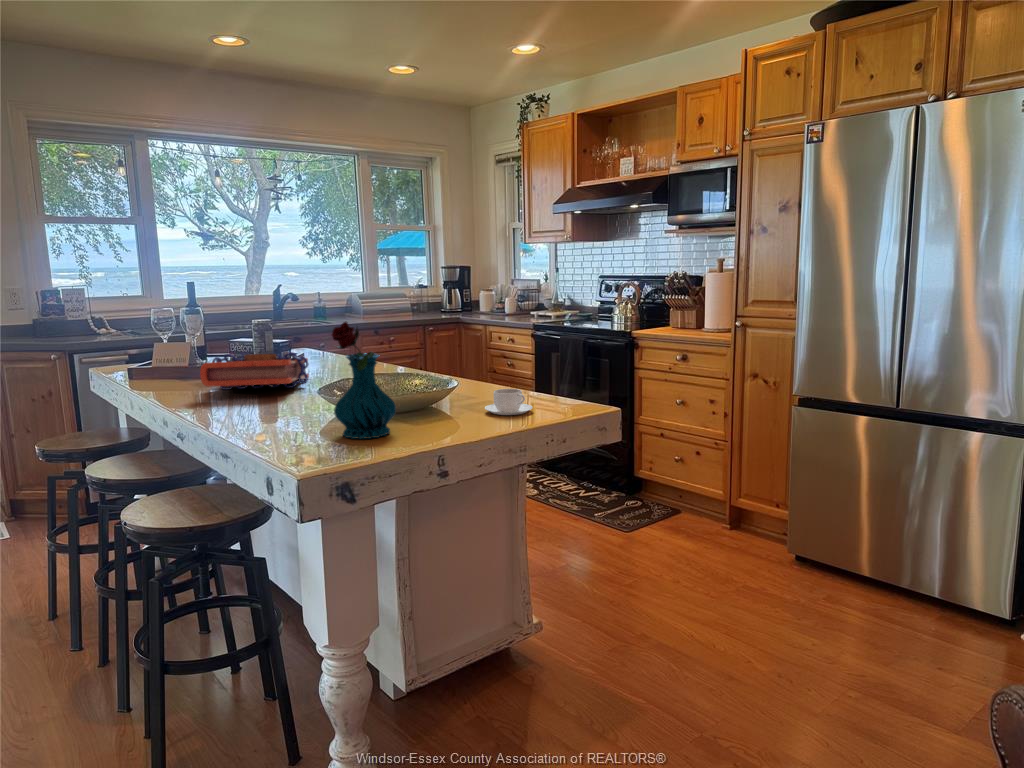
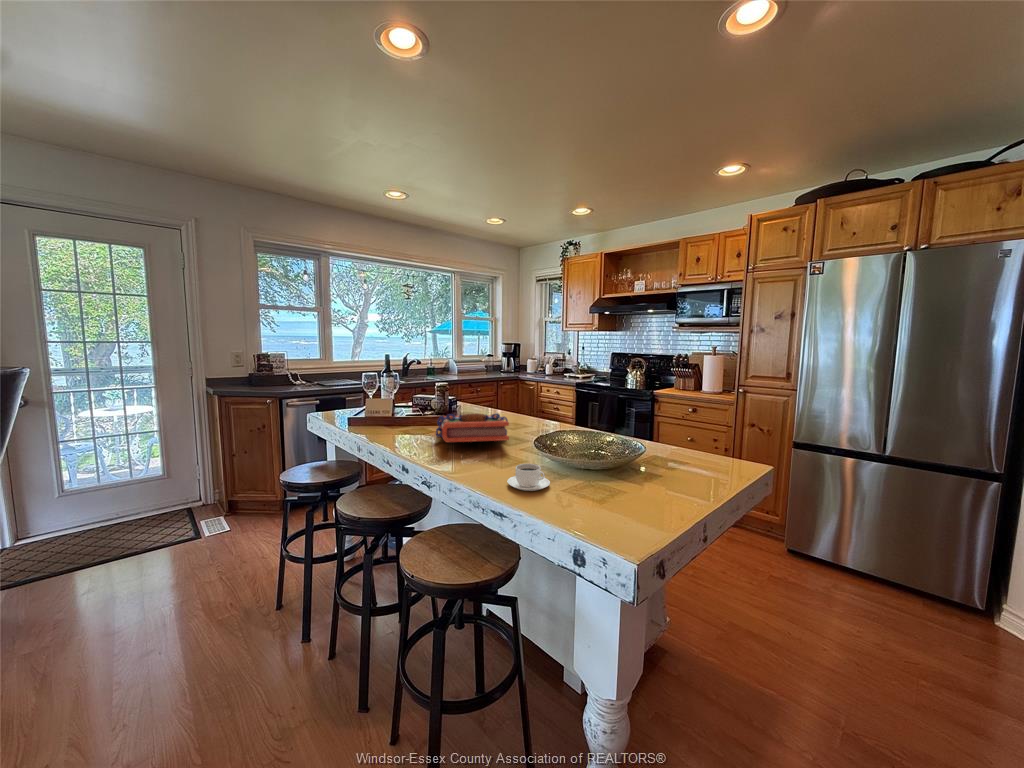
vase: present [332,322,396,439] -> none [609,404,665,506]
coffee cup: present [485,389,532,415] -> present [507,463,550,491]

